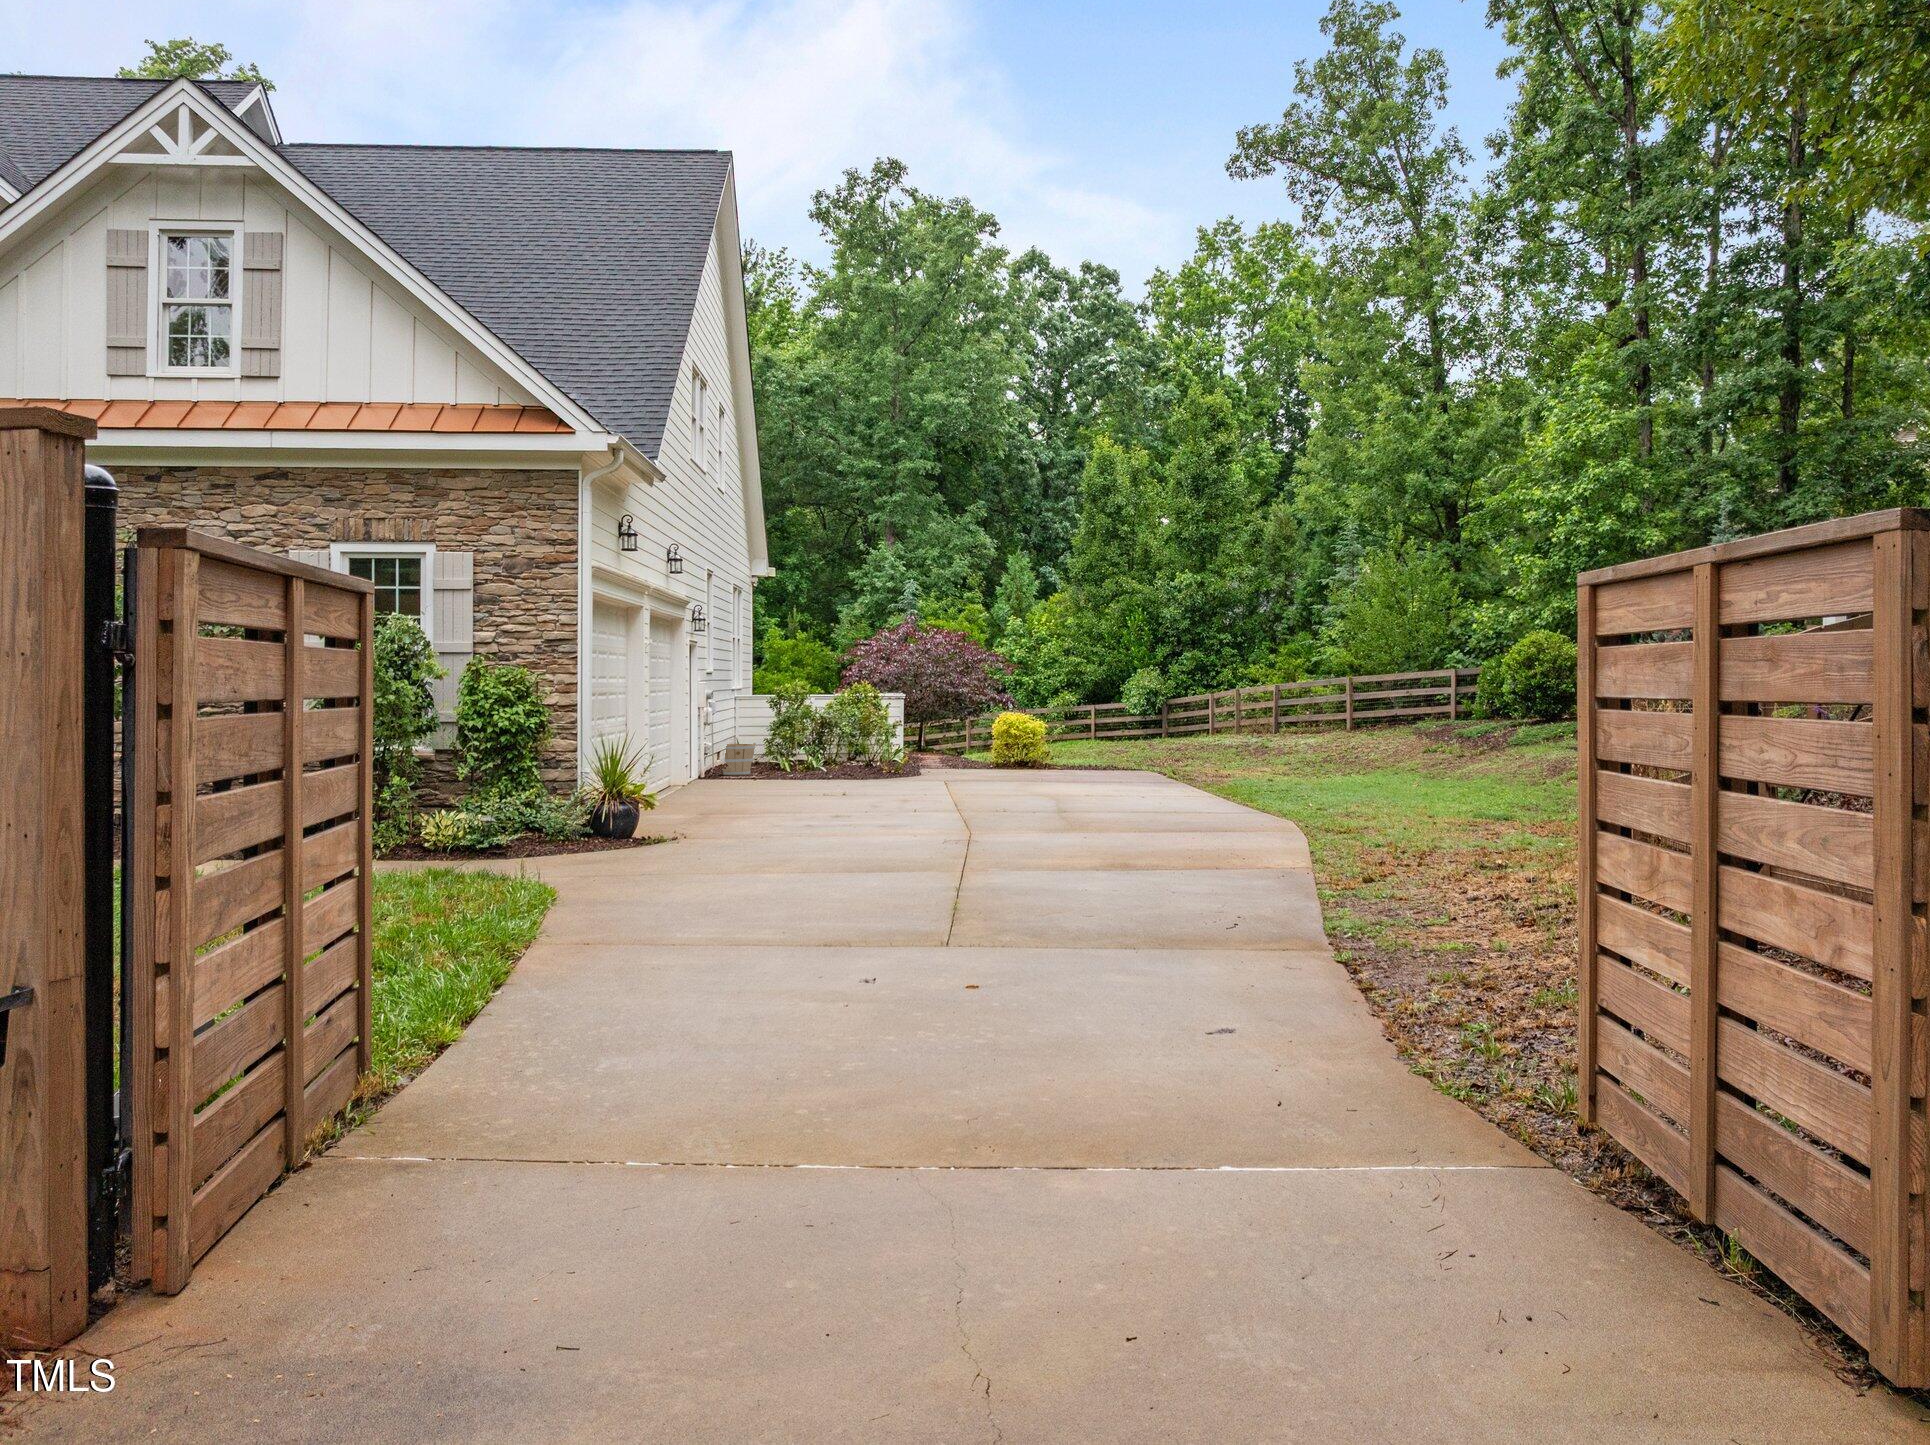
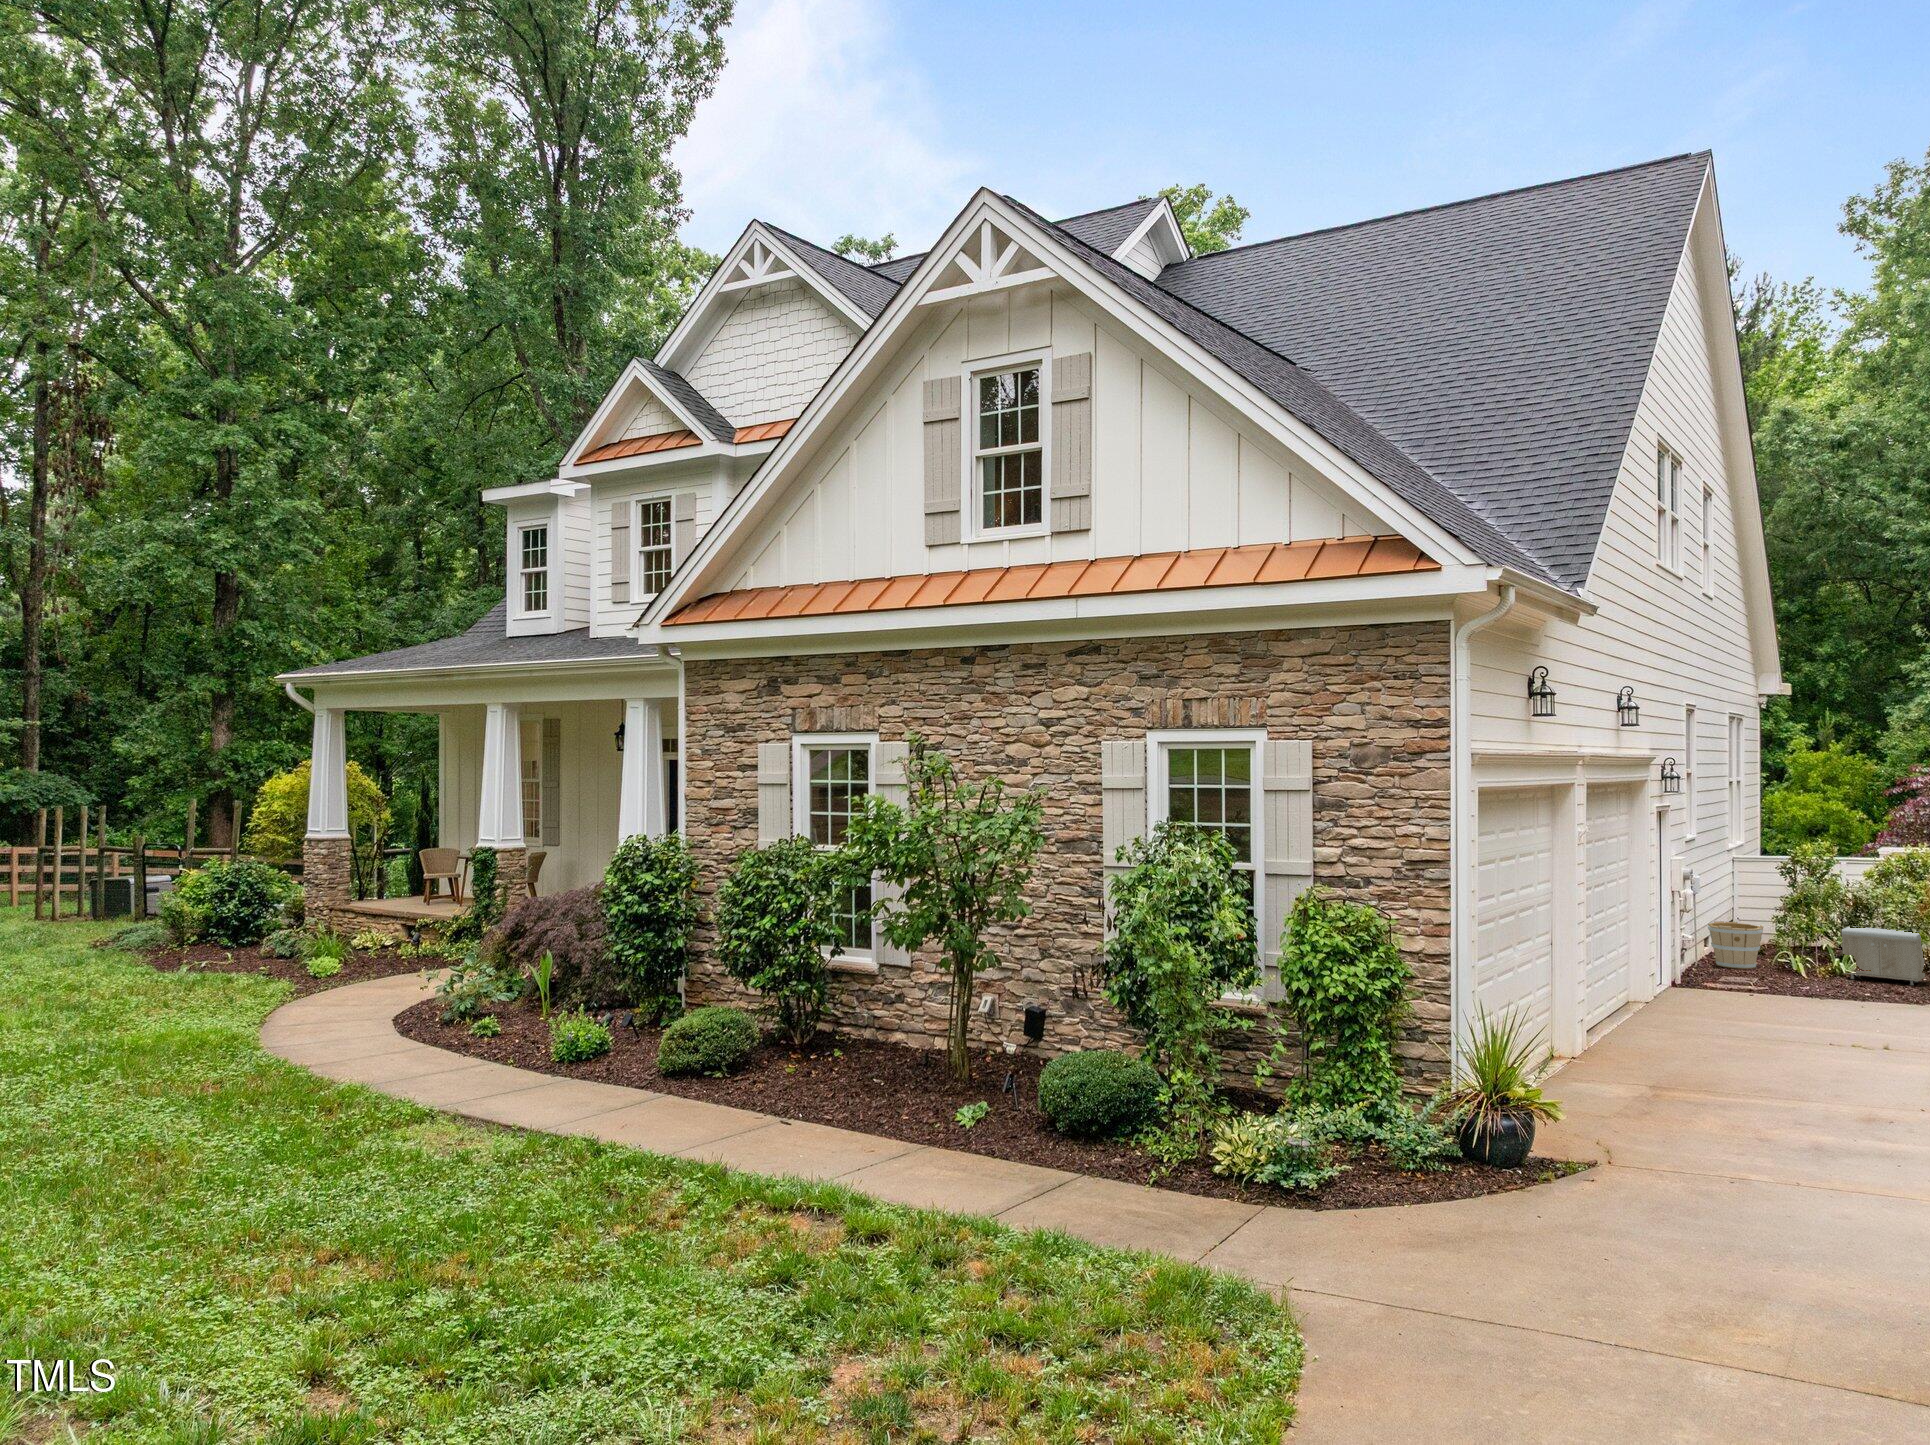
storage bench: none [805,737,854,773] -> present [1842,927,1925,985]

